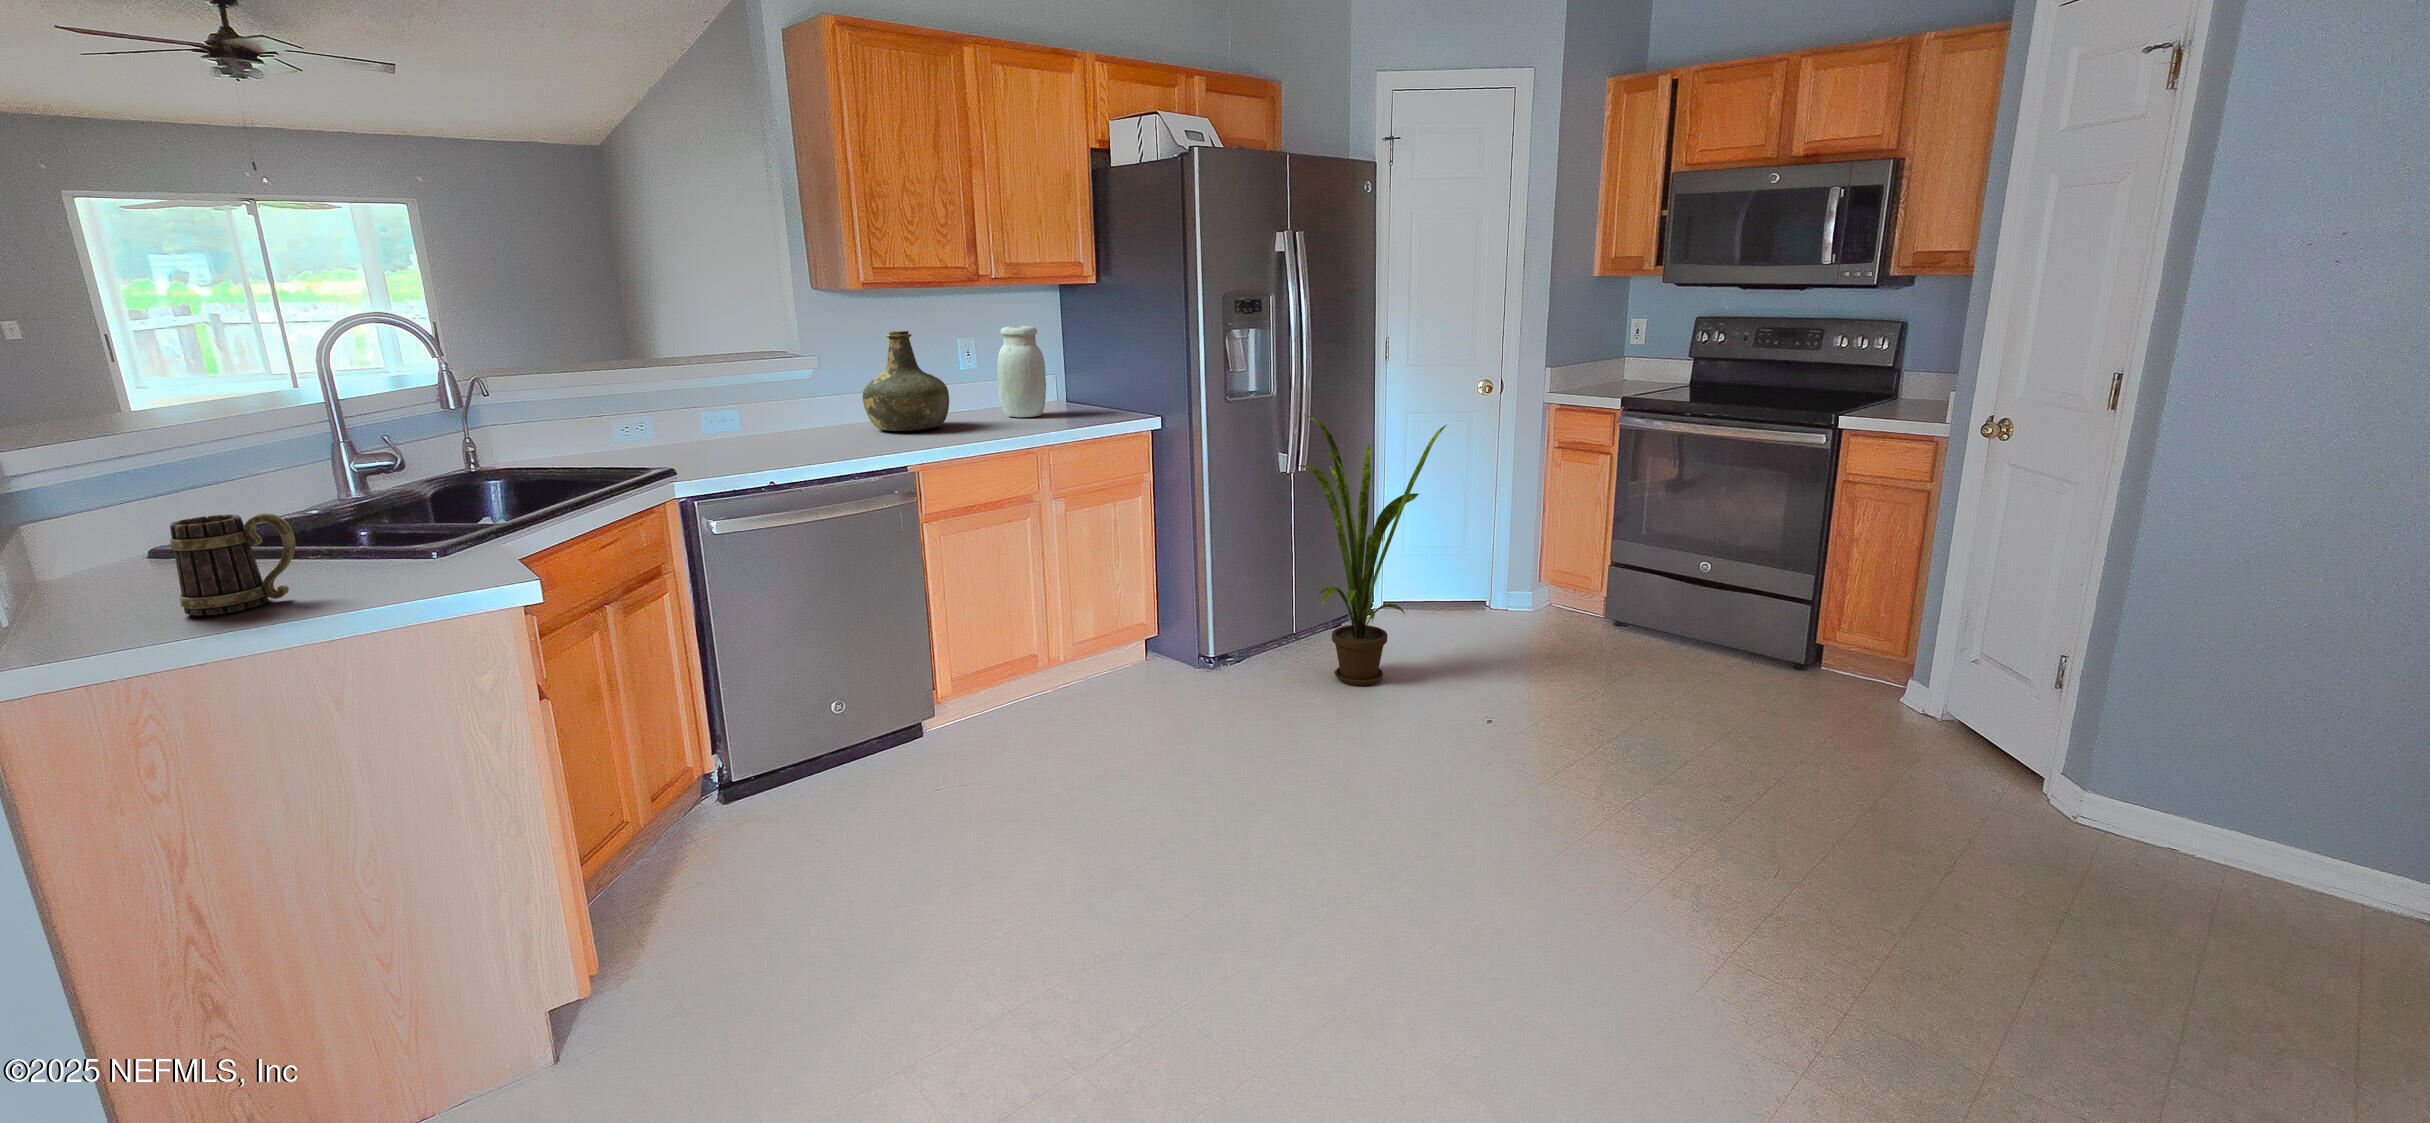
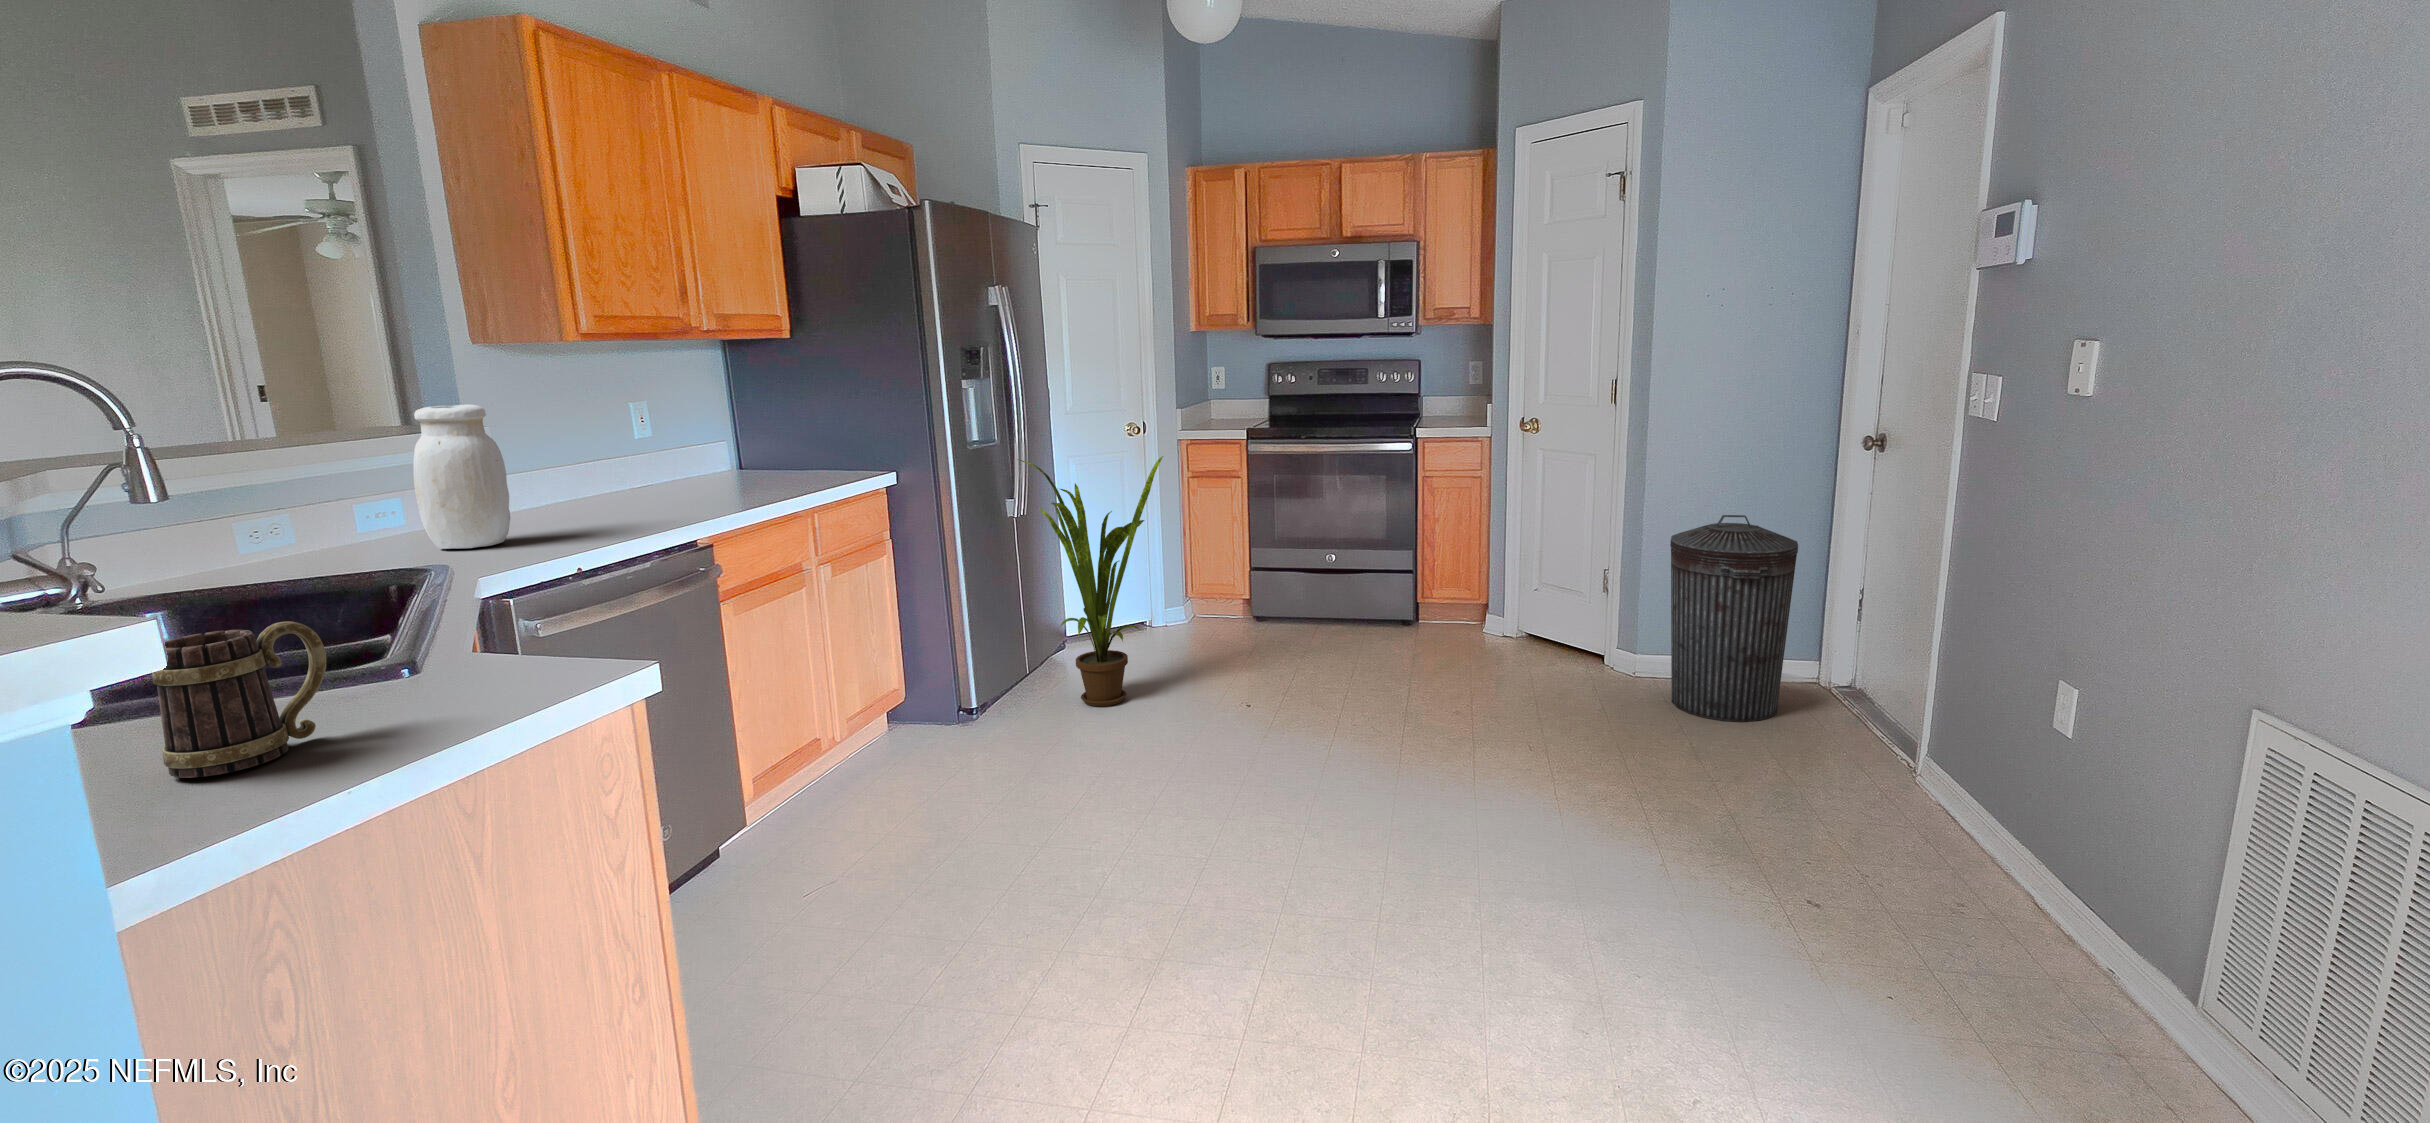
jar: present [997,326,1046,417] -> present [414,405,510,549]
bottle: present [863,331,949,431] -> none [552,391,665,508]
trash can: none [2101,607,2396,950] -> present [1670,515,1798,722]

